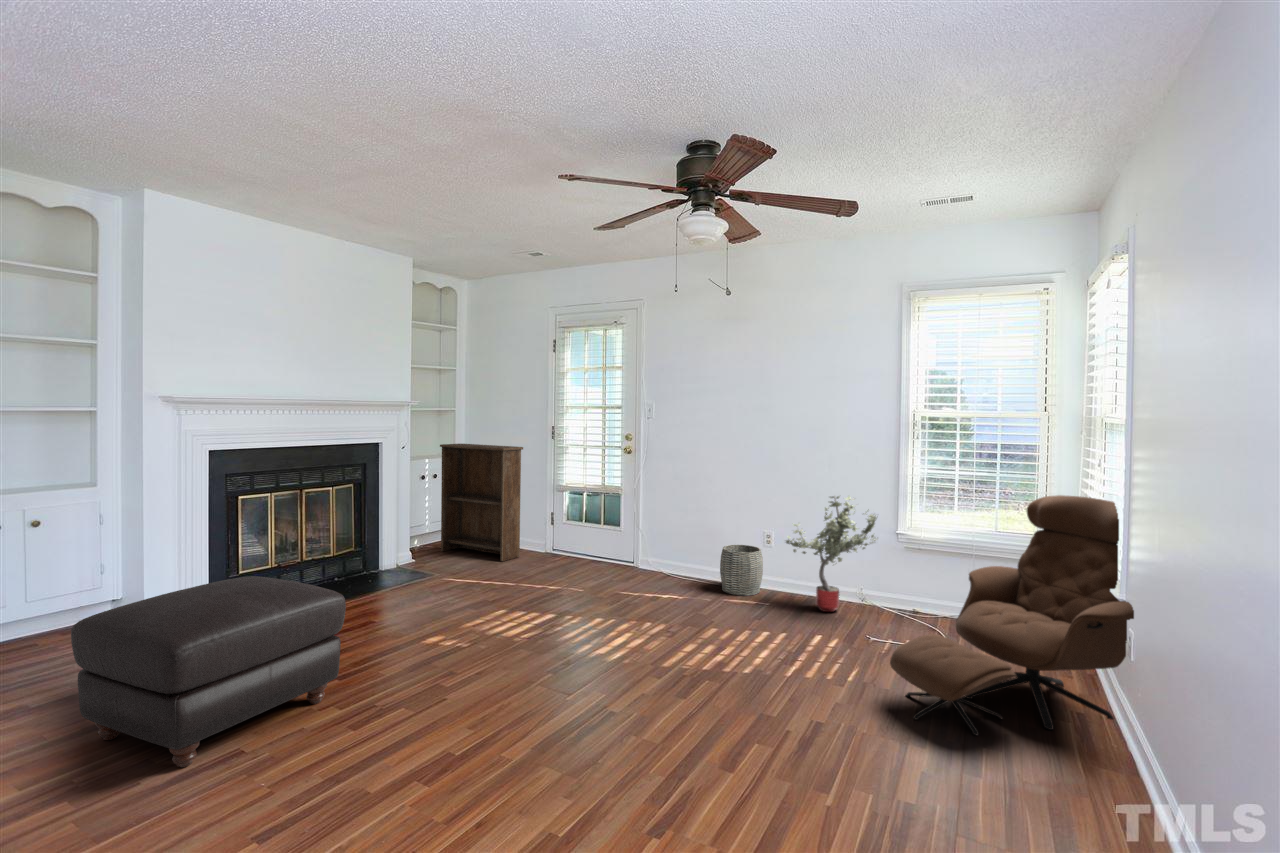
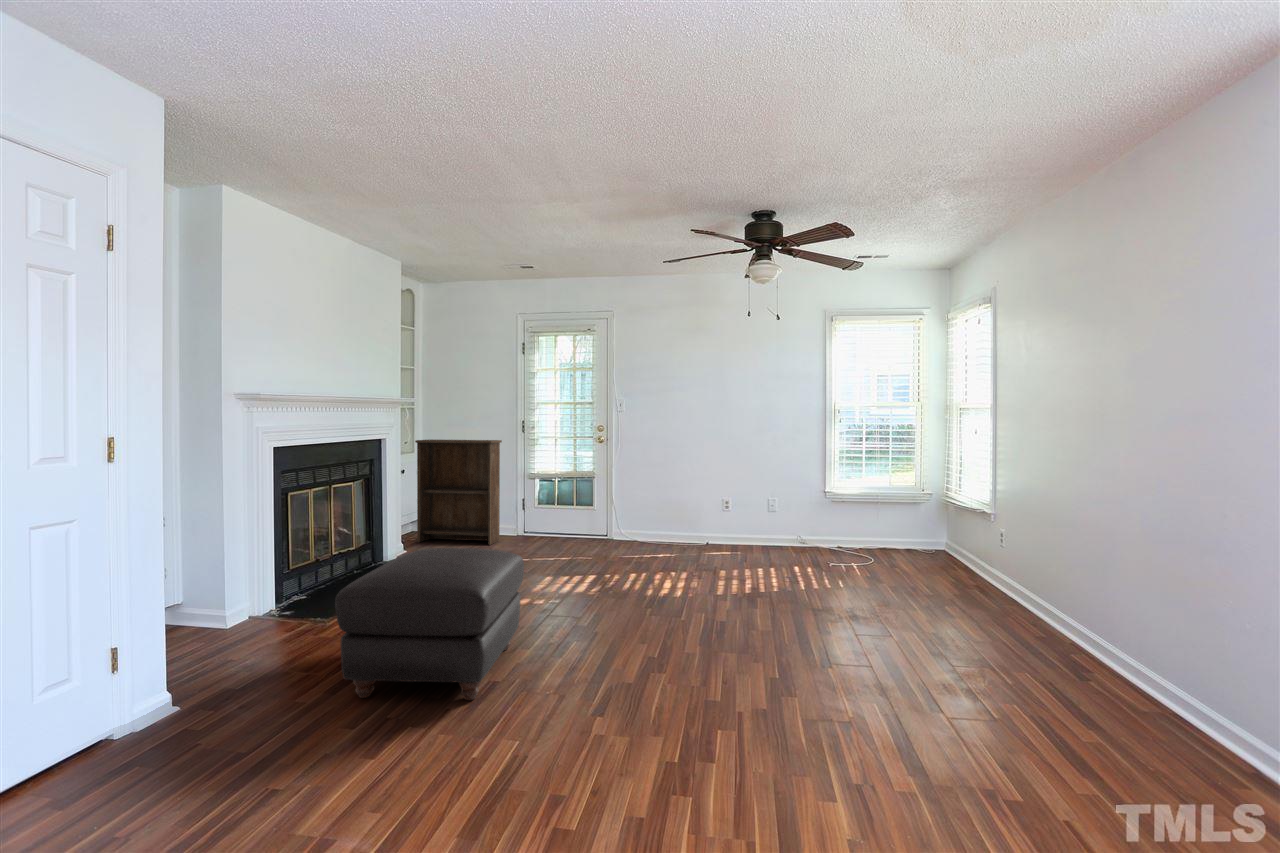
lounge chair: present [890,495,1134,735] -> none [883,453,1021,603]
potted tree: present [786,496,877,612] -> none [749,465,822,553]
woven basket: present [720,545,763,596] -> none [694,511,728,549]

